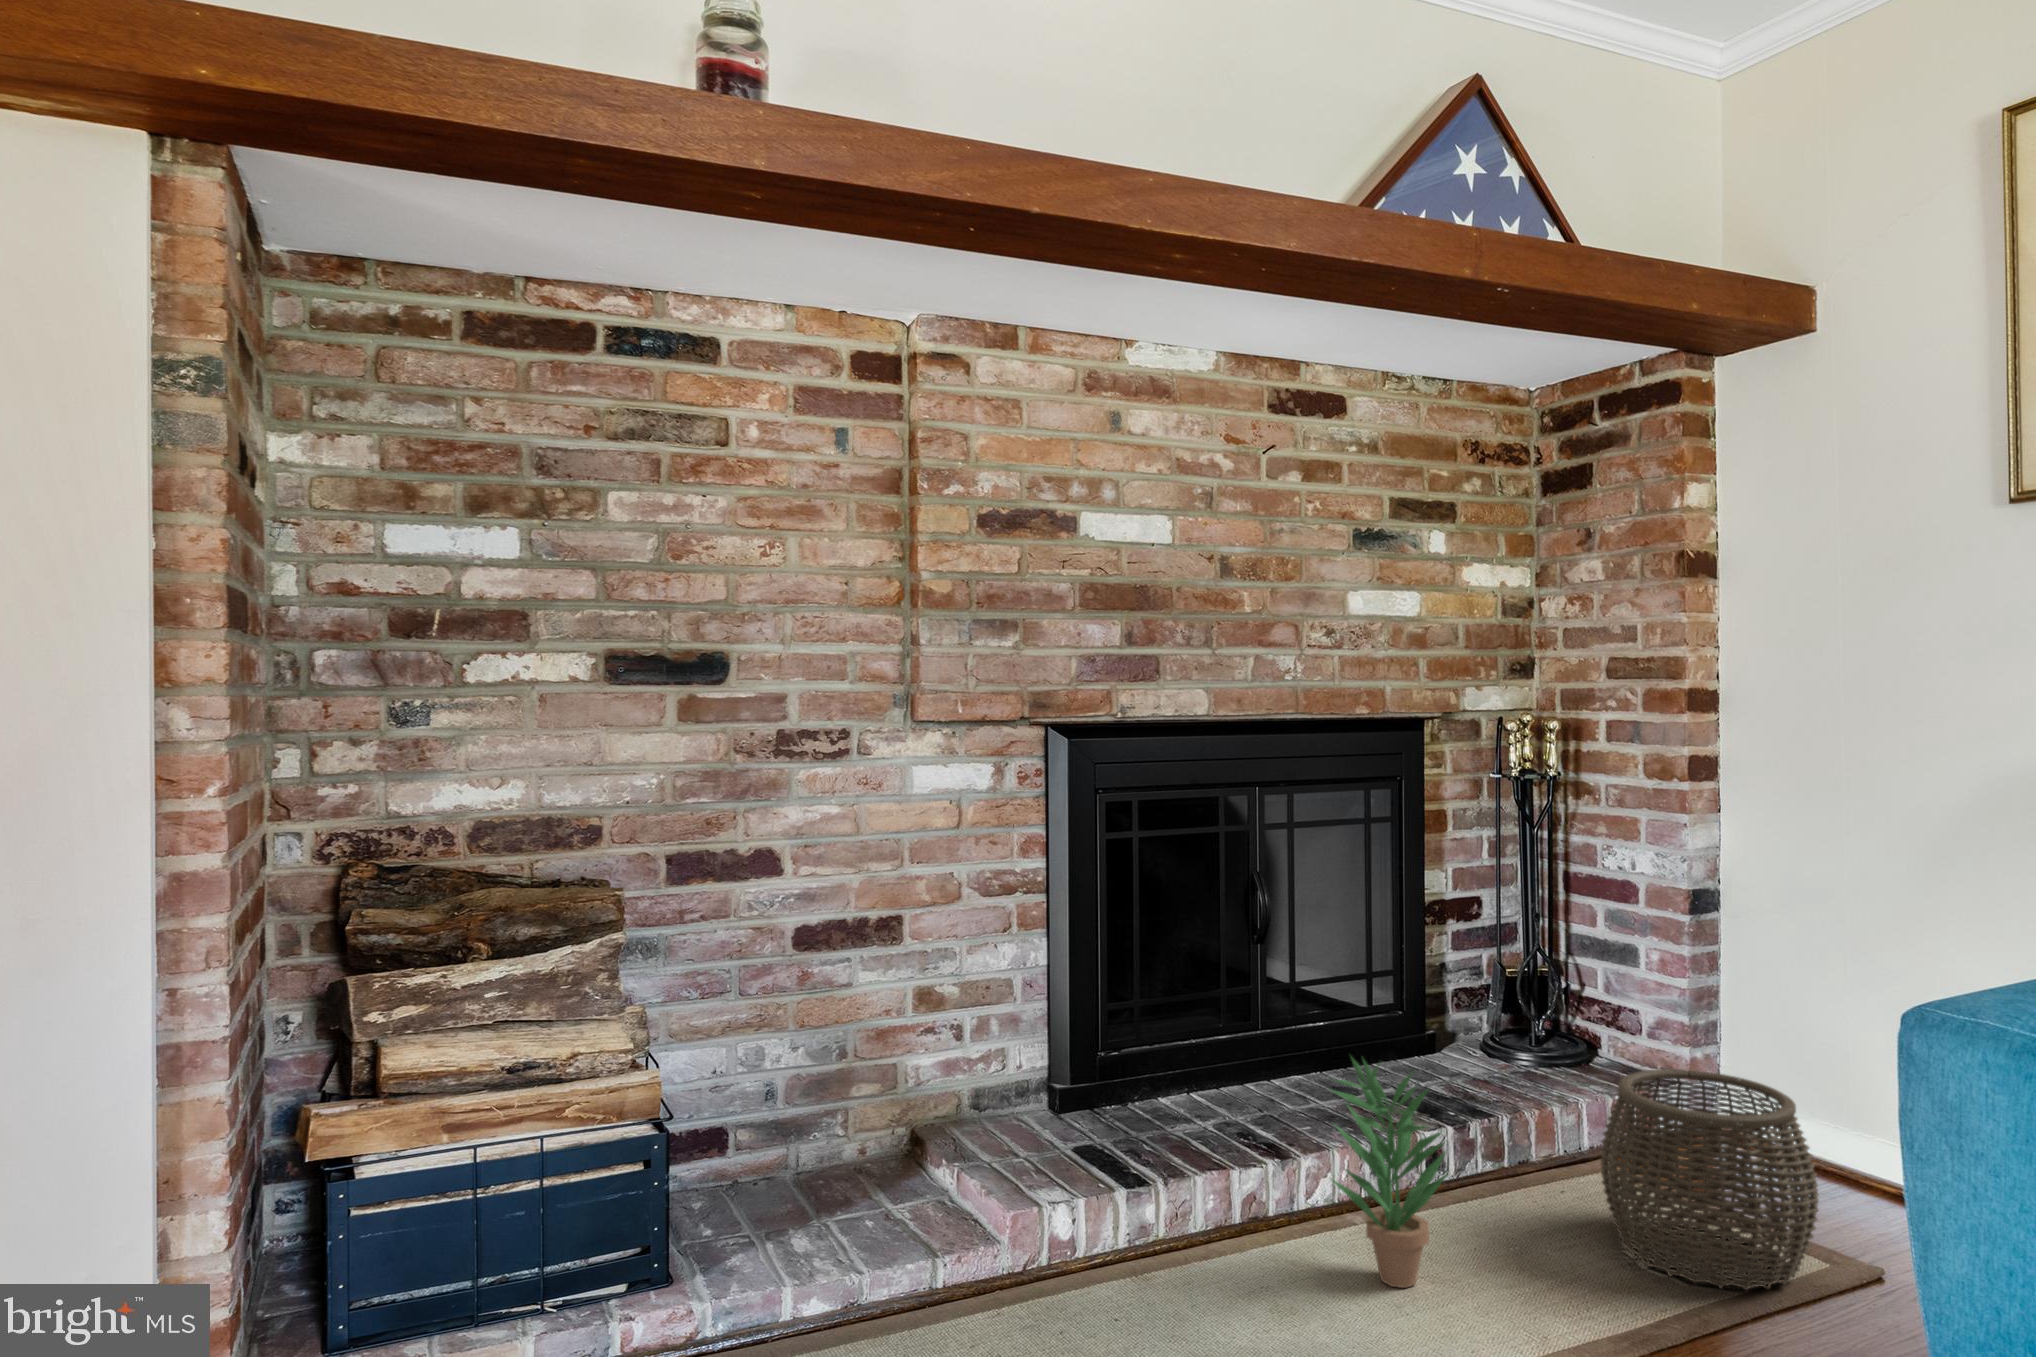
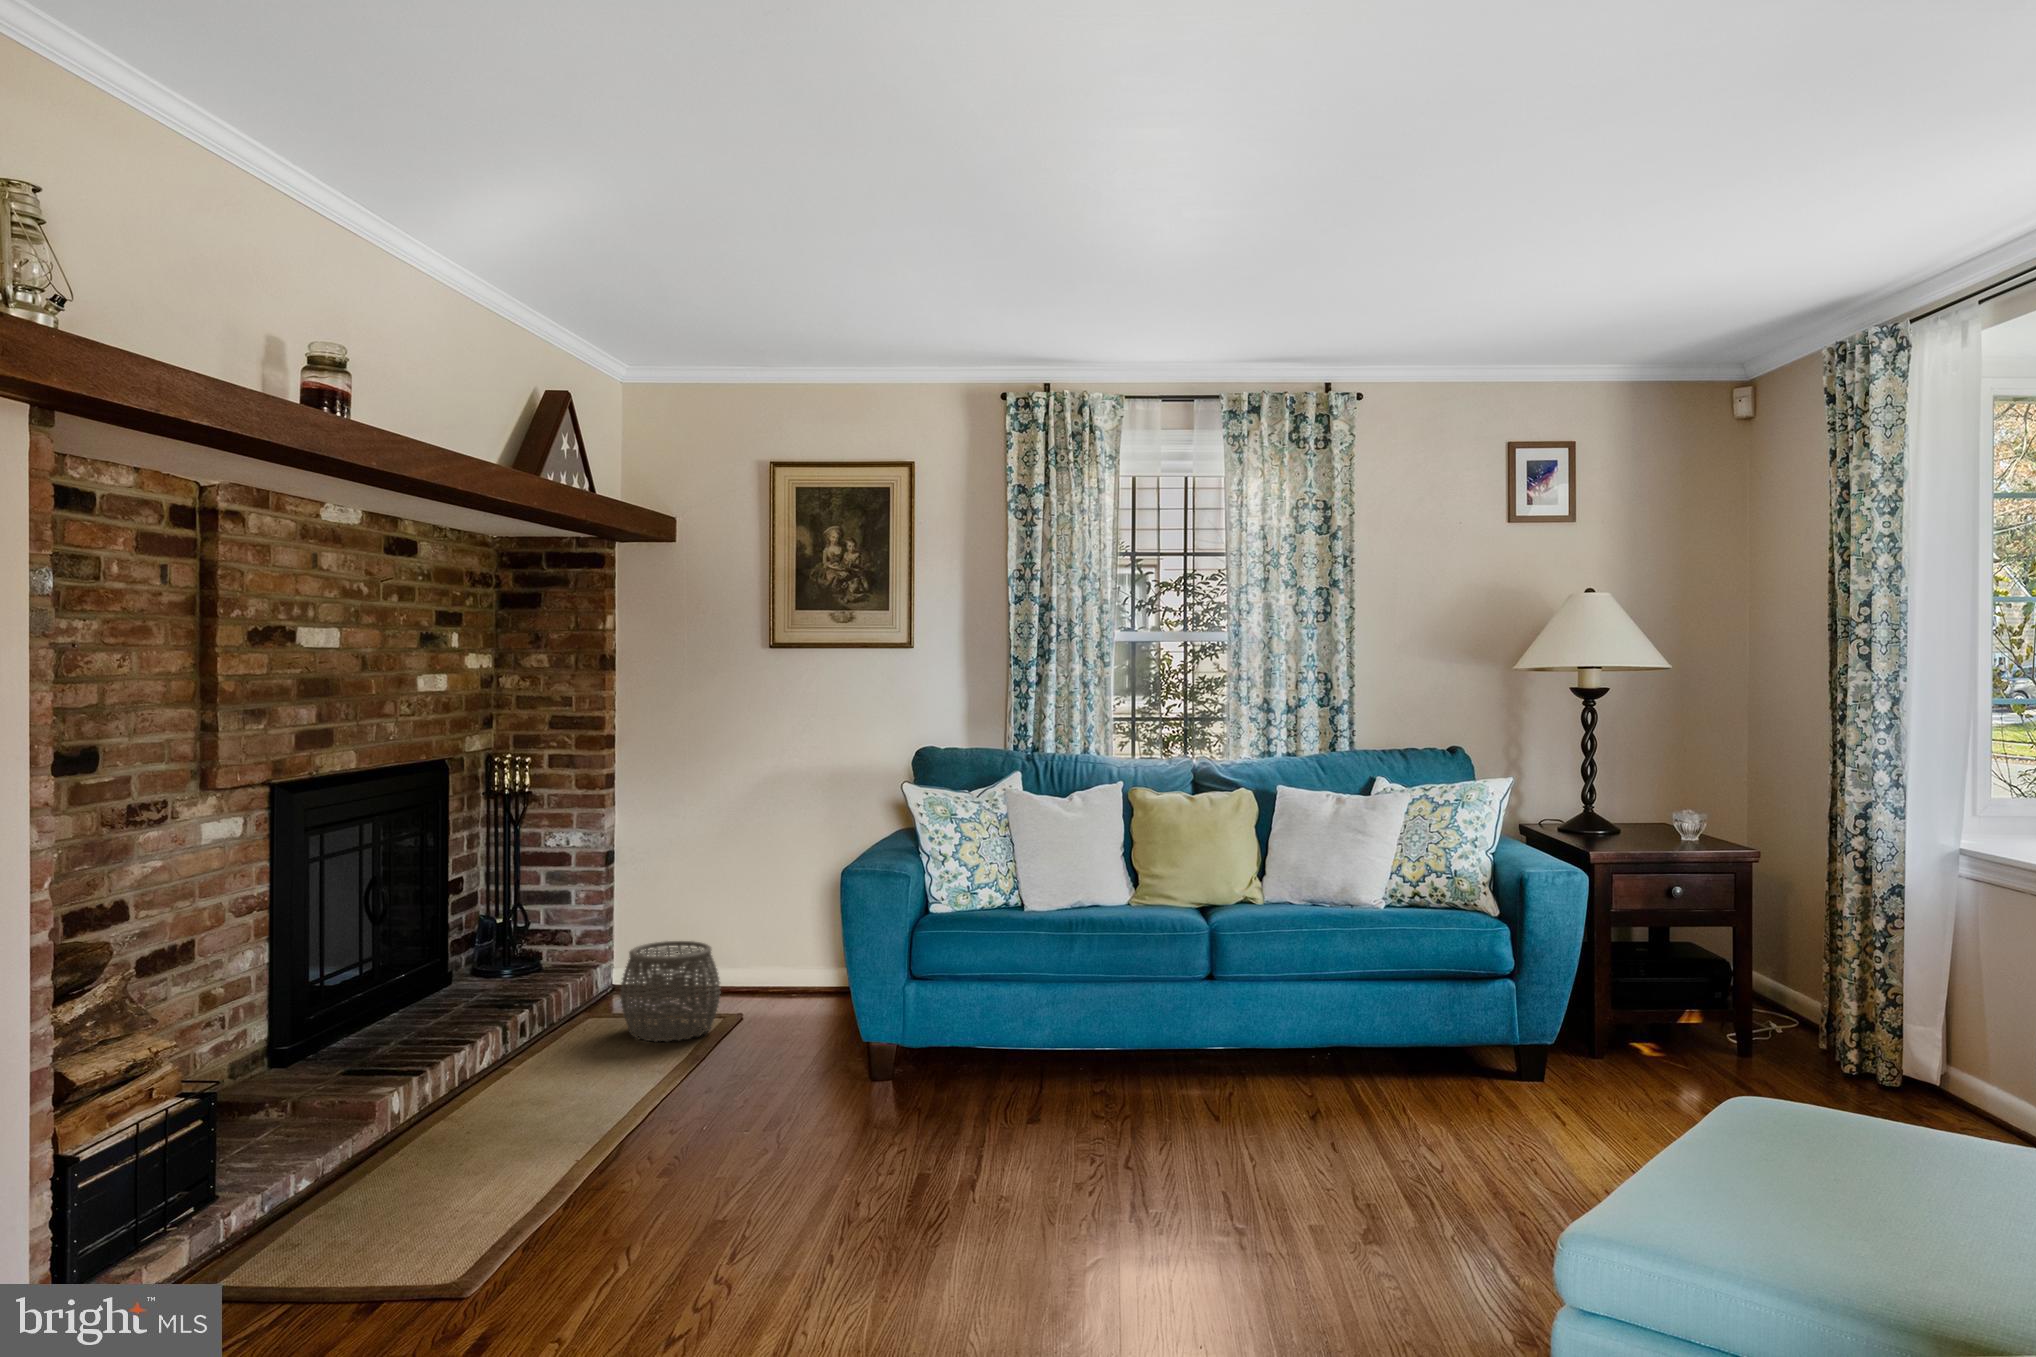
potted plant: present [1329,1057,1448,1288] -> none [527,958,596,1083]

